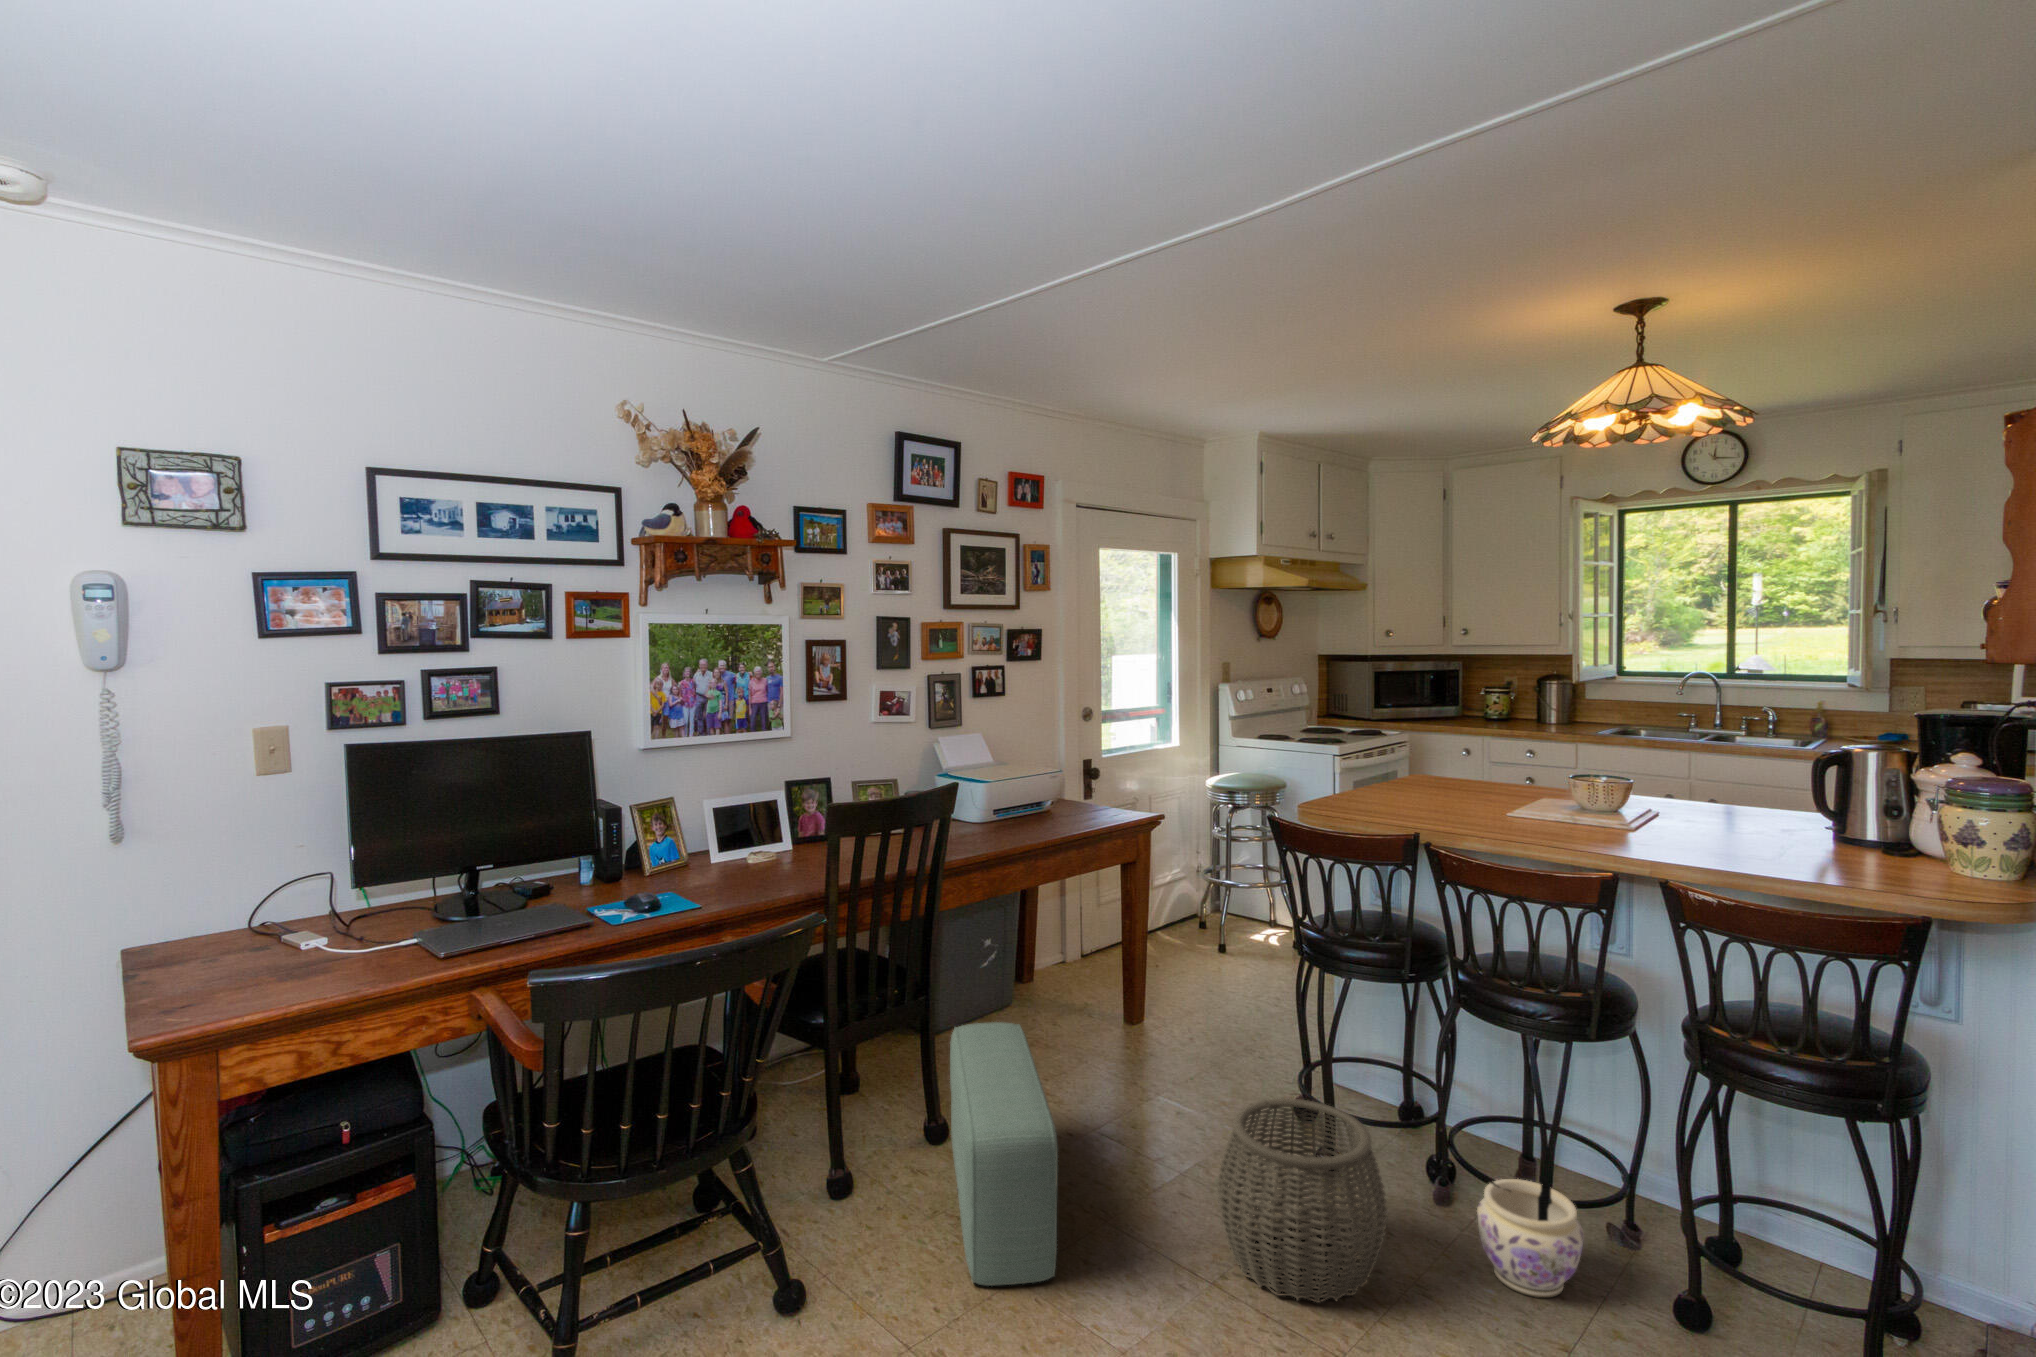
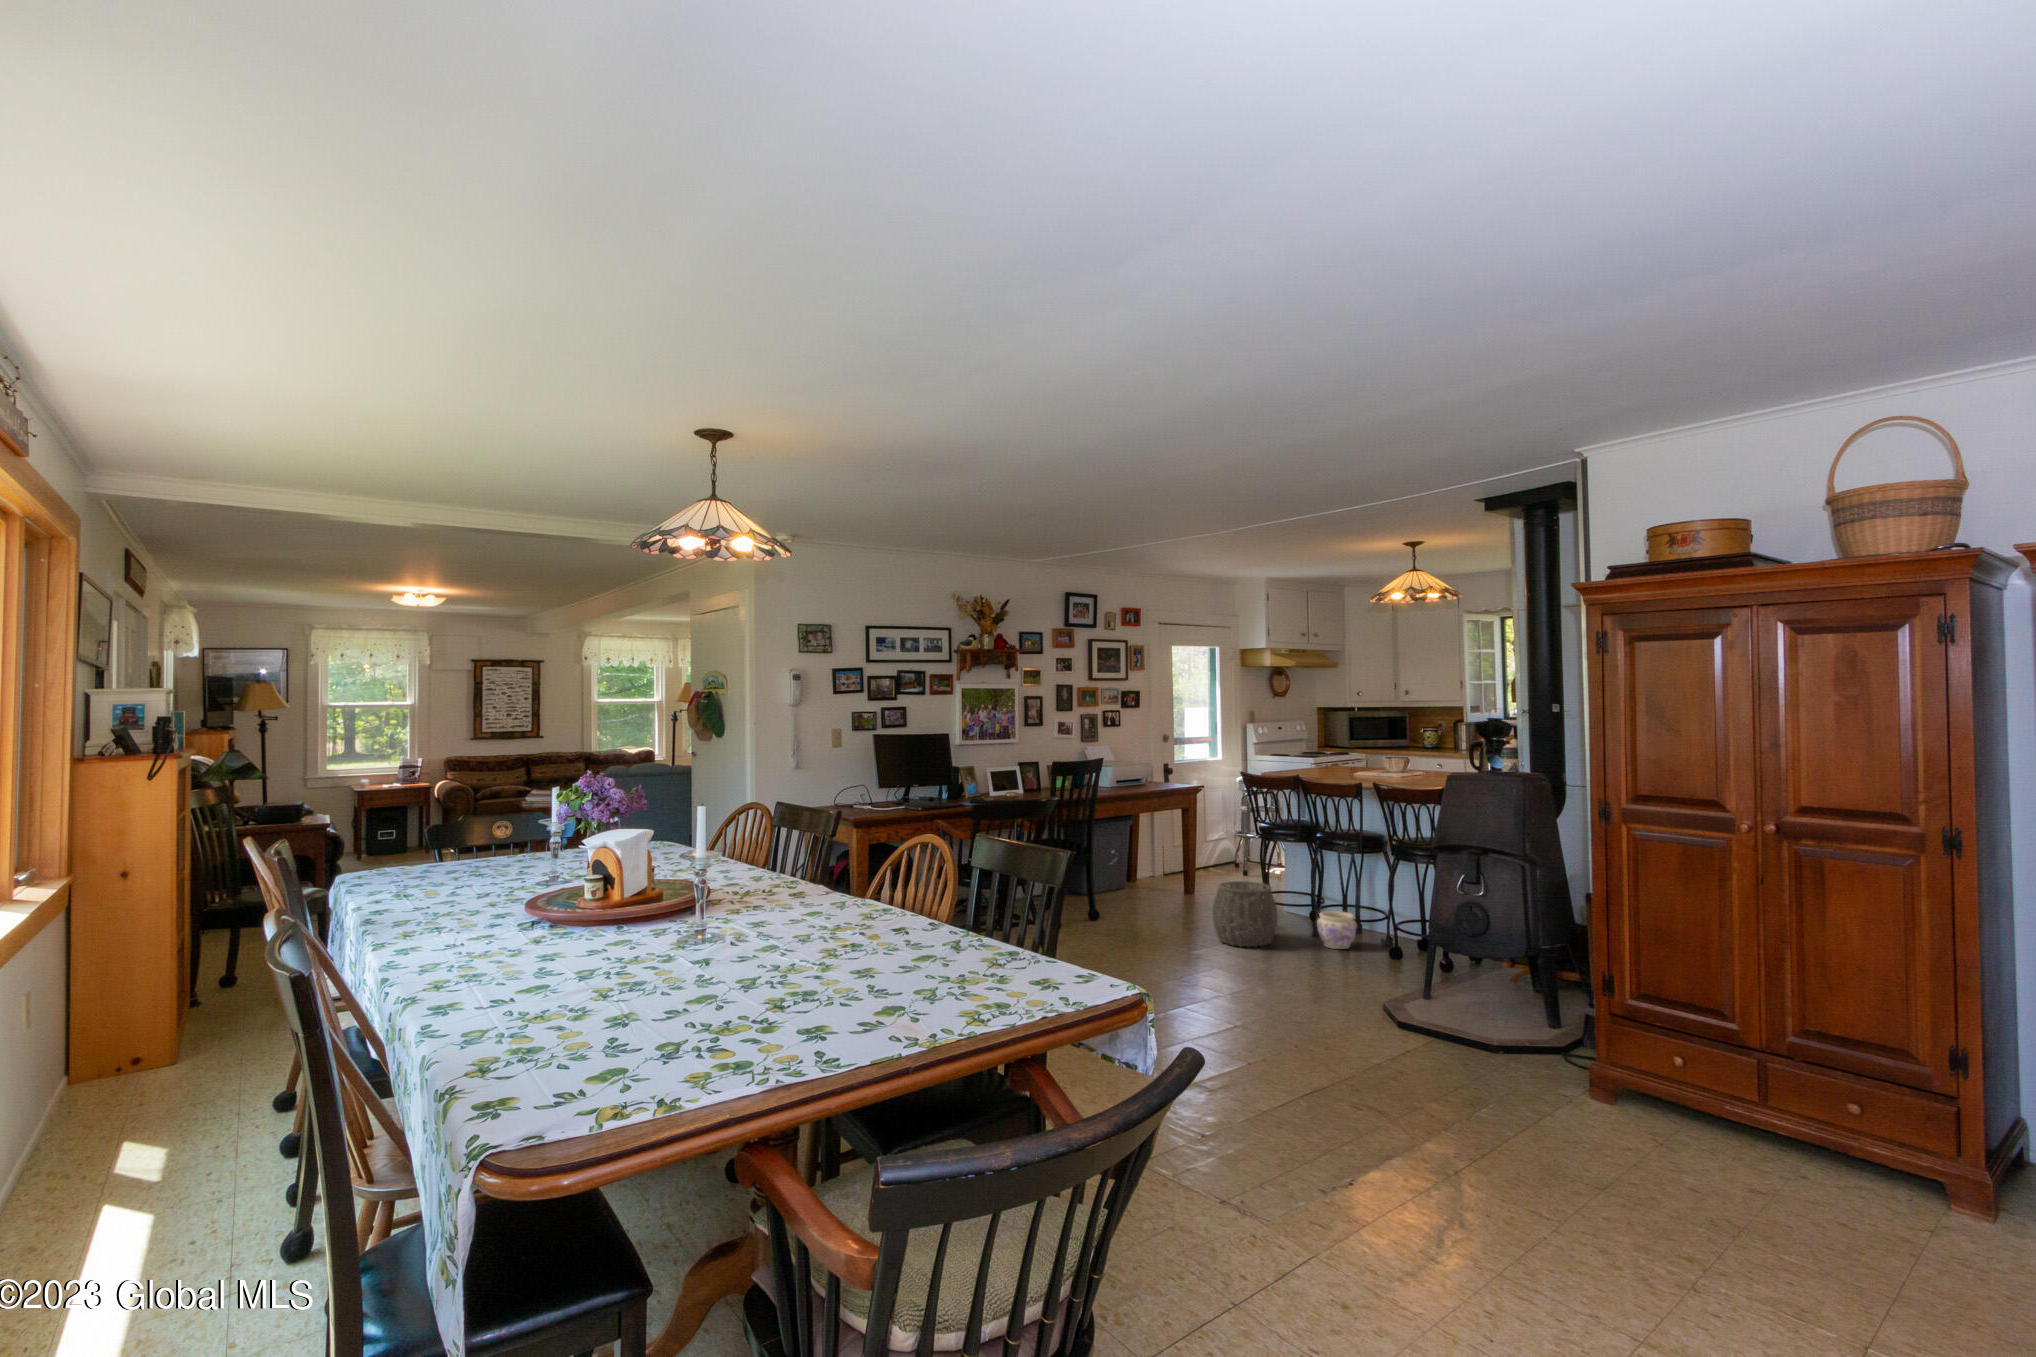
pouf: present [950,1022,1058,1286] -> none [1101,863,1147,942]

